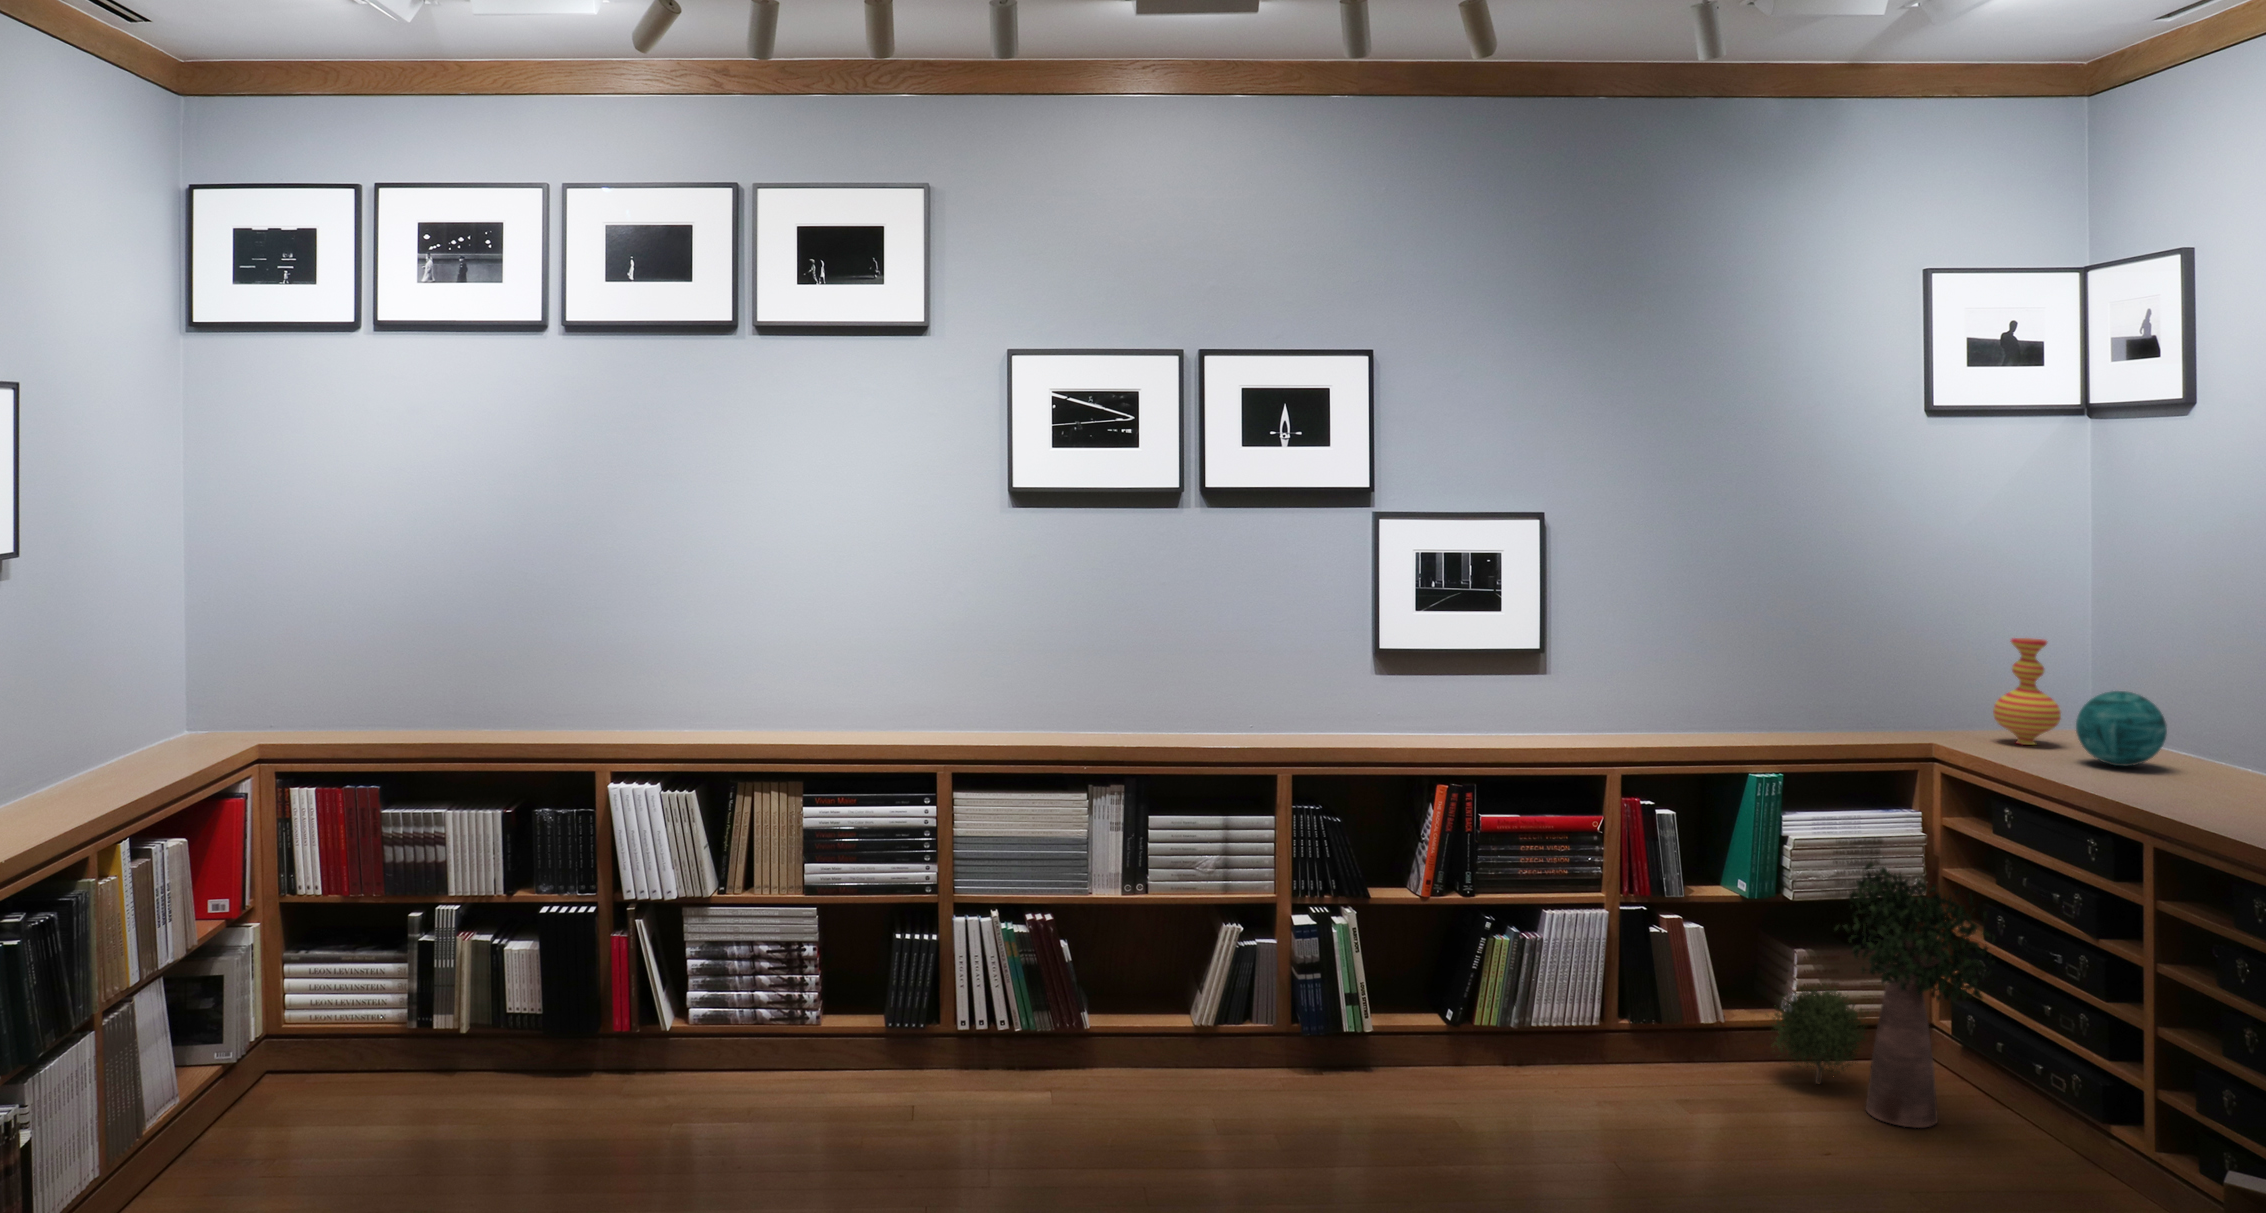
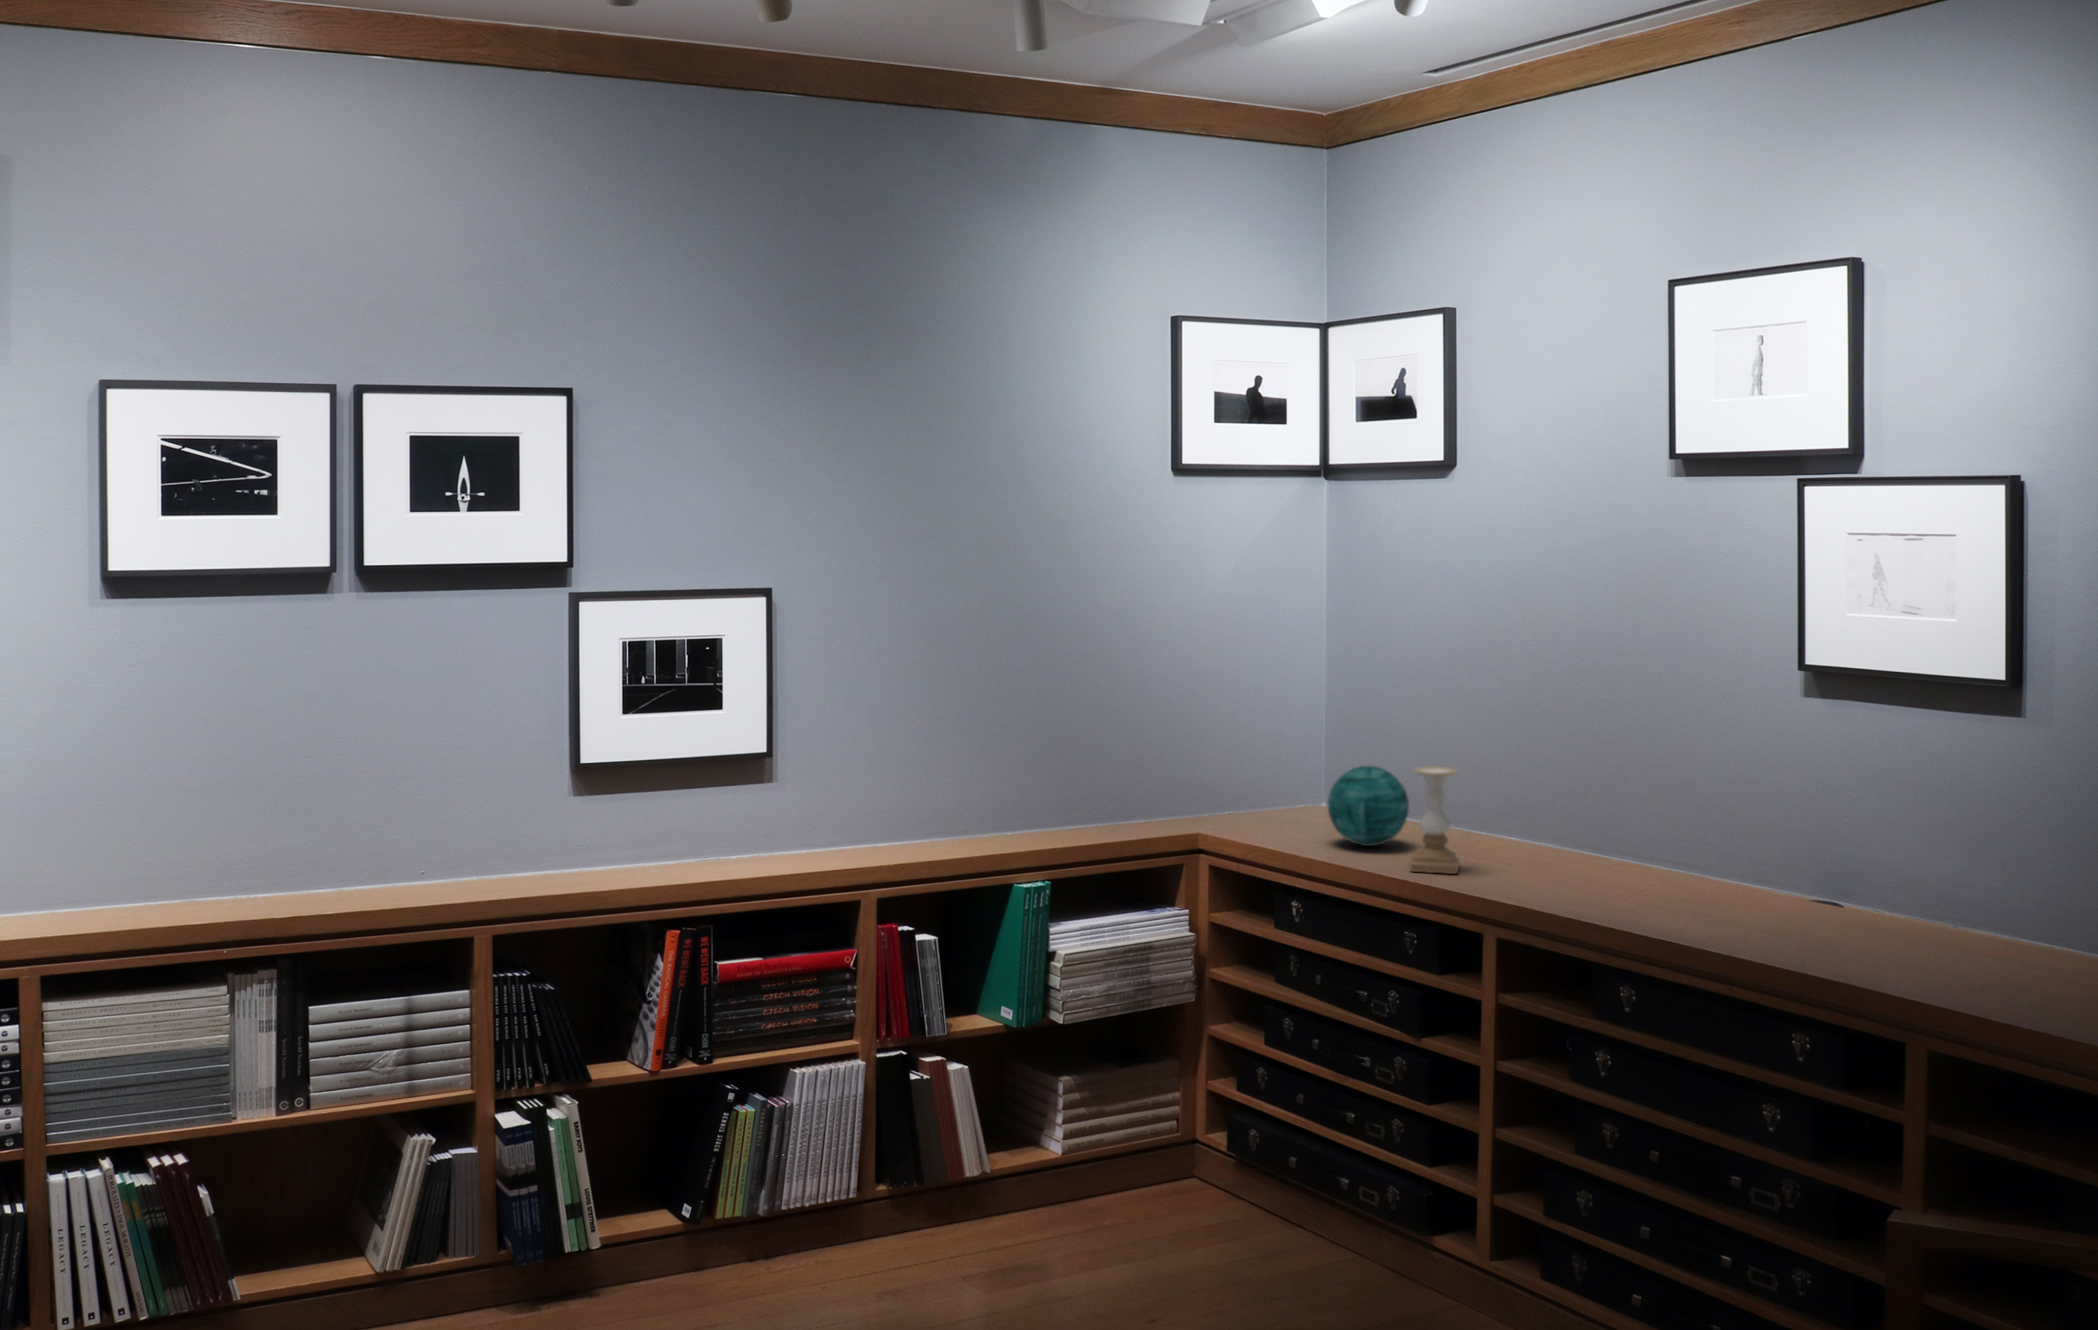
vase: present [1993,638,2061,745] -> none [1248,708,1312,825]
candle holder: none [2166,690,2224,794] -> present [1410,766,1459,874]
potted plant: present [1773,863,1995,1128] -> none [1034,973,1262,1261]

